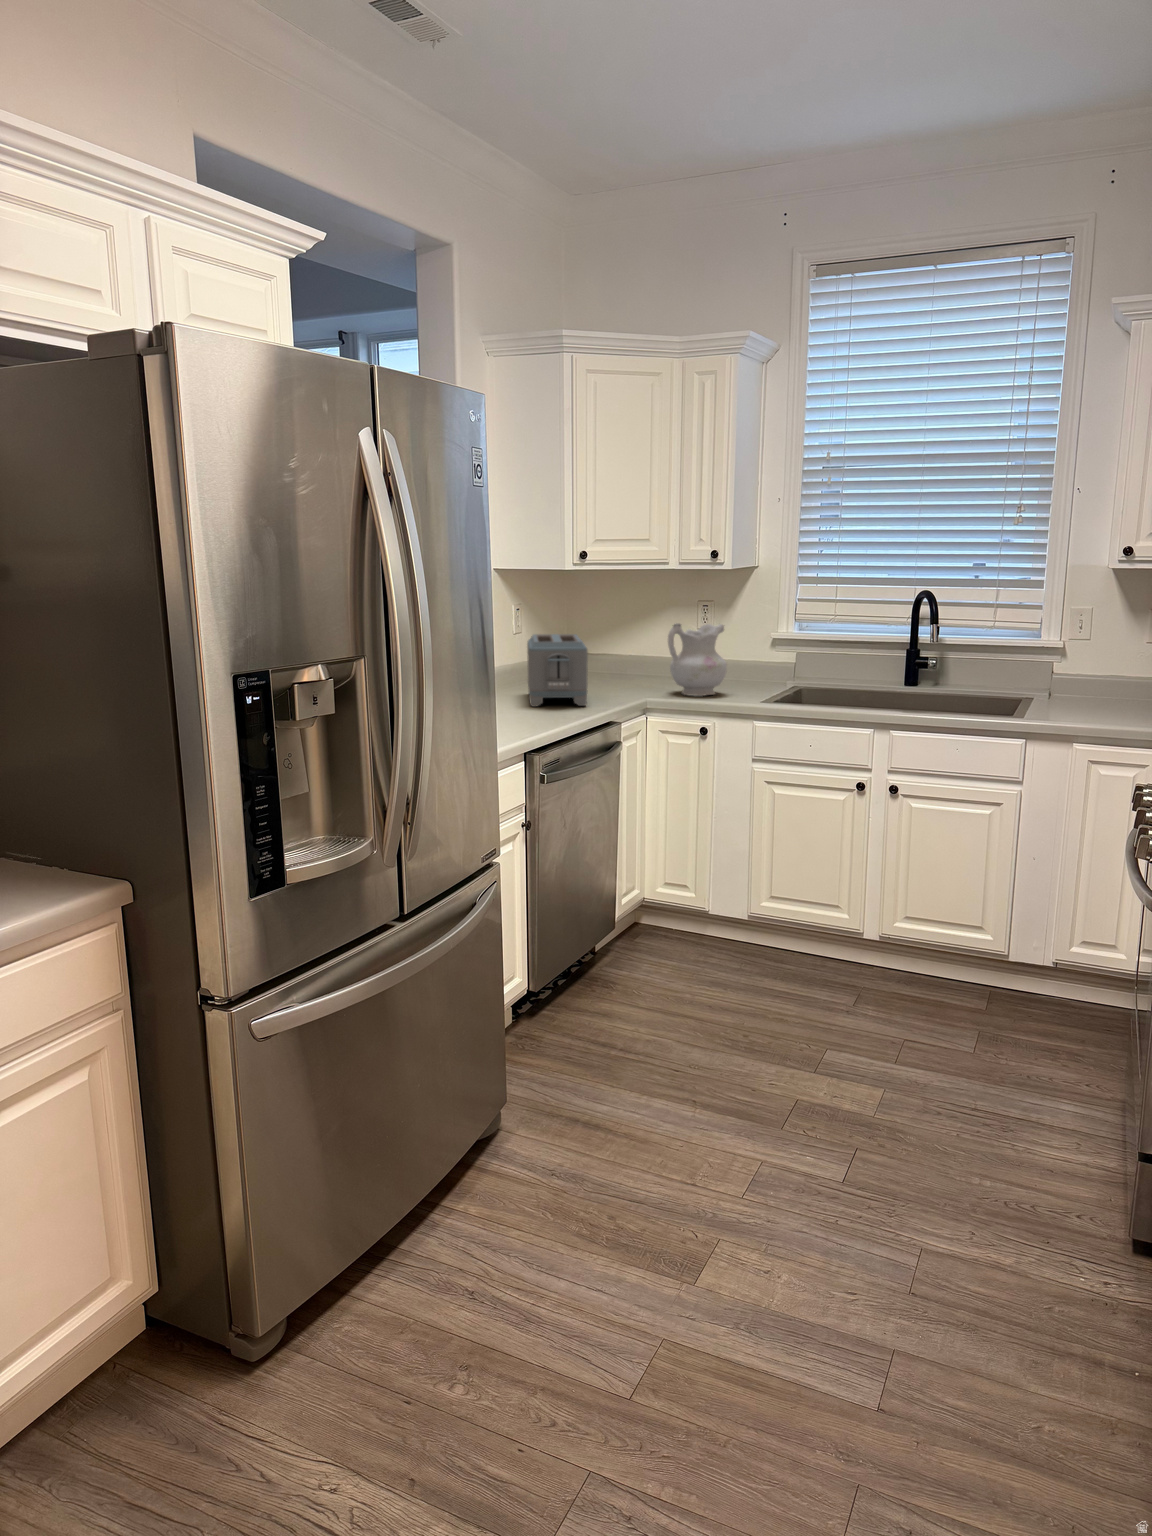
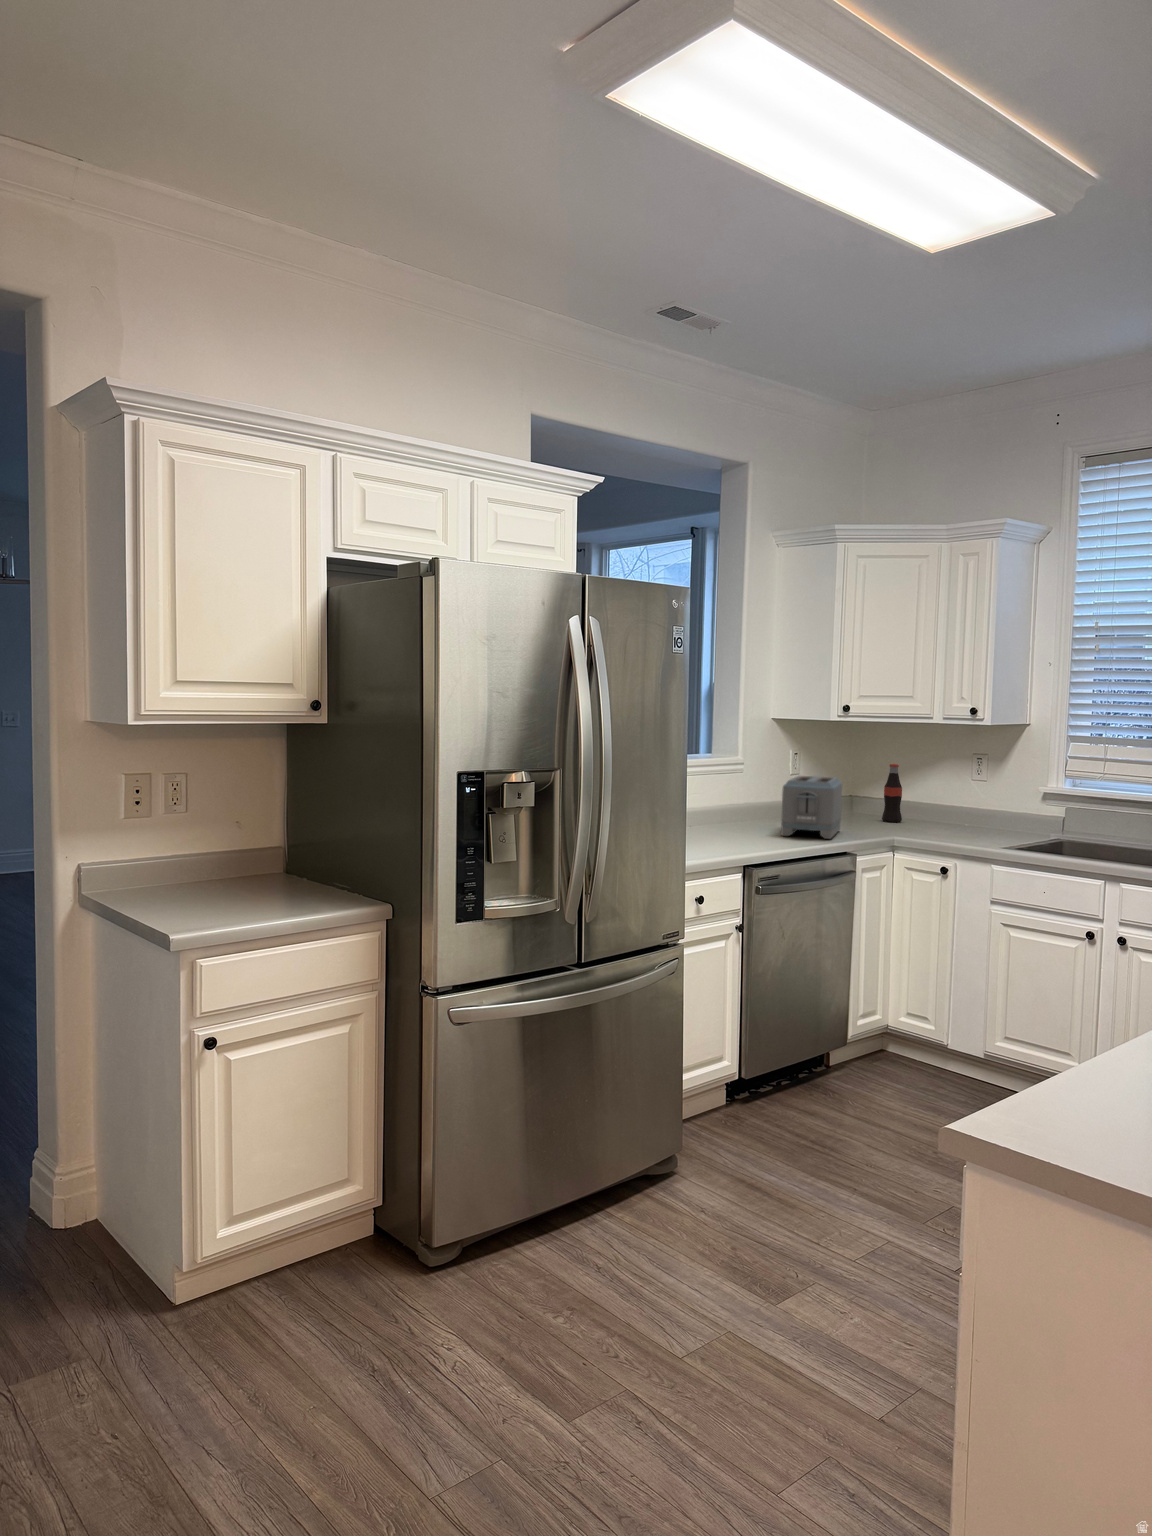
bottle: none [605,614,627,678] -> present [882,764,902,822]
ceramic pitcher: present [668,623,727,696] -> none [921,772,981,840]

